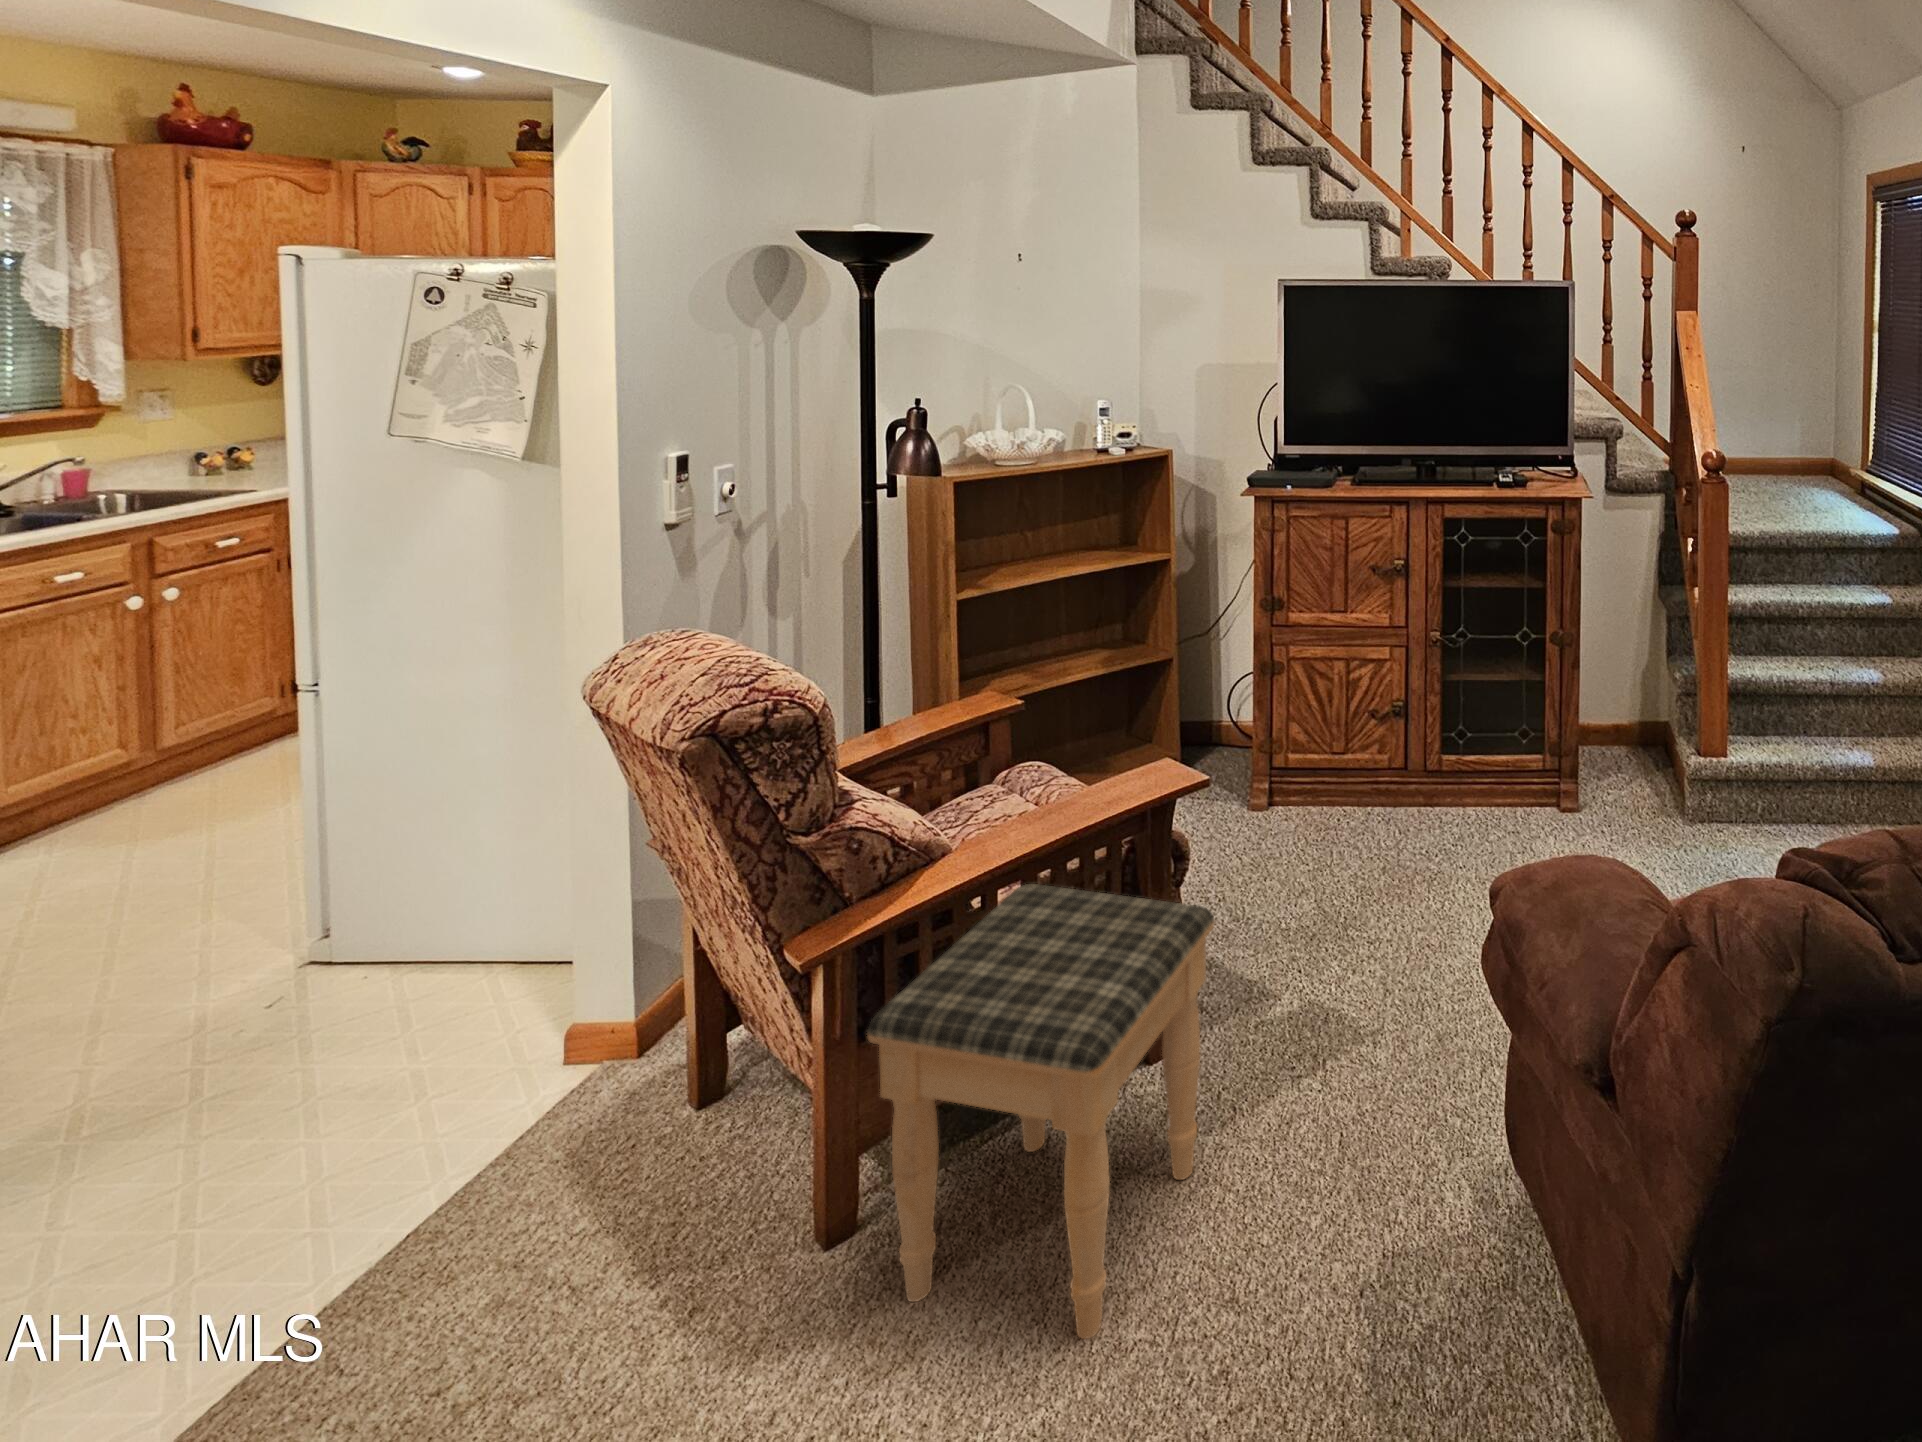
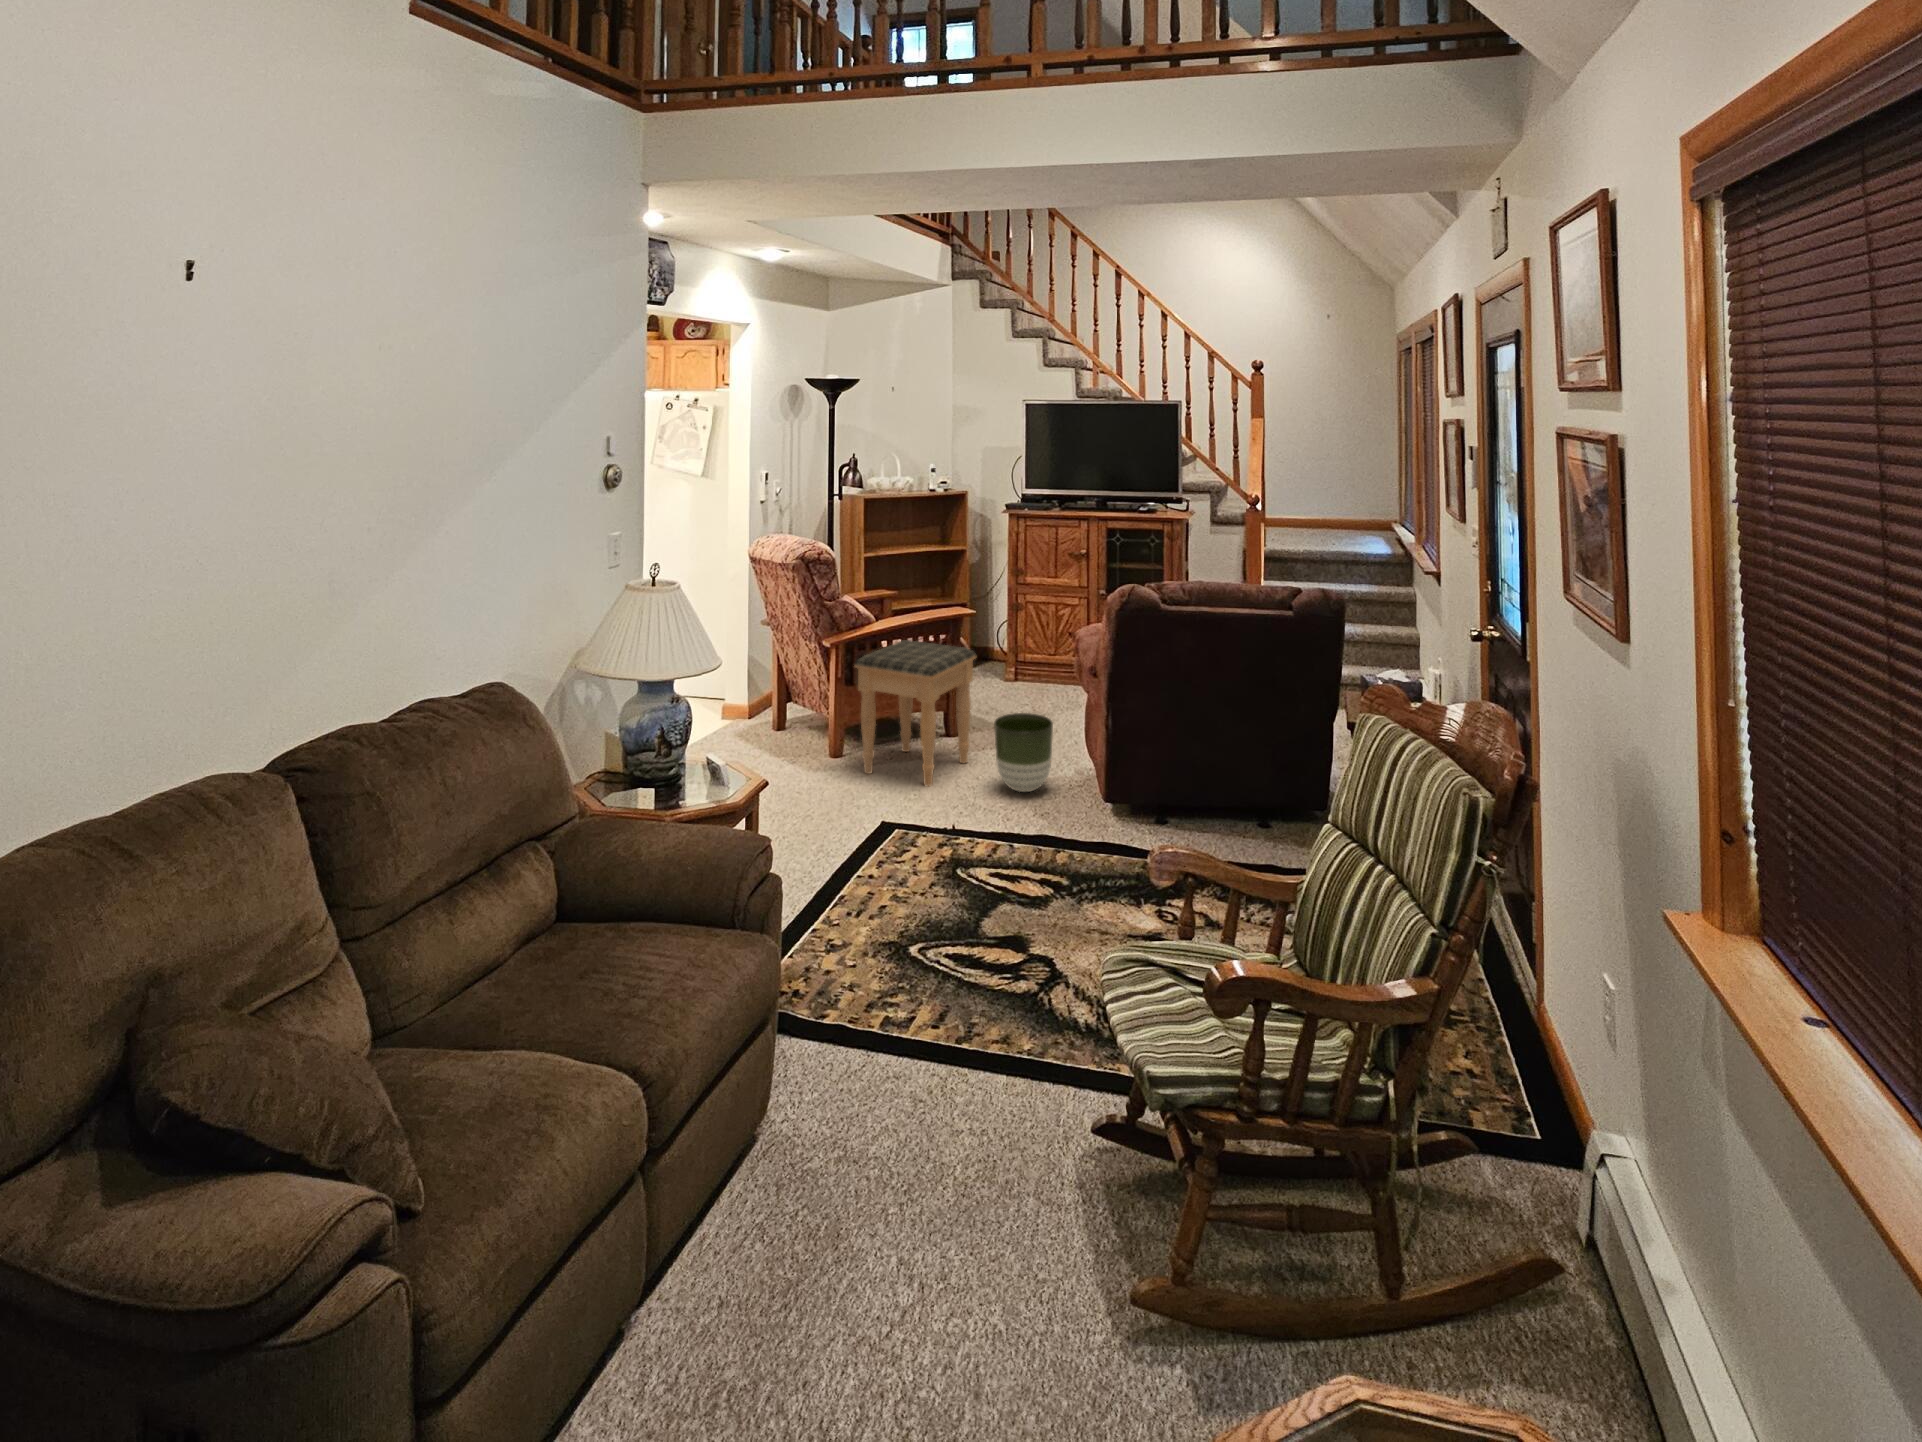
planter: none [1271,1076,1425,1321] -> present [994,713,1053,792]

